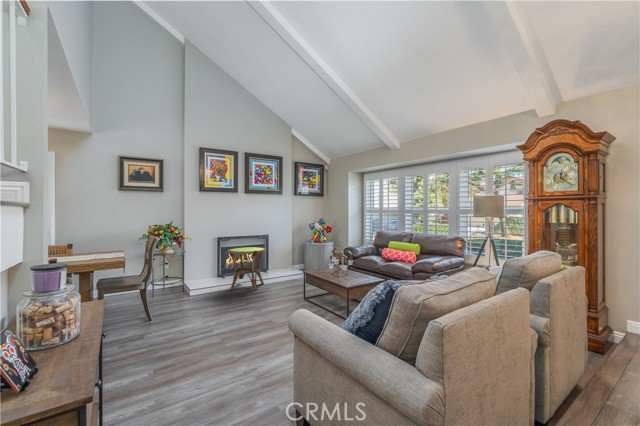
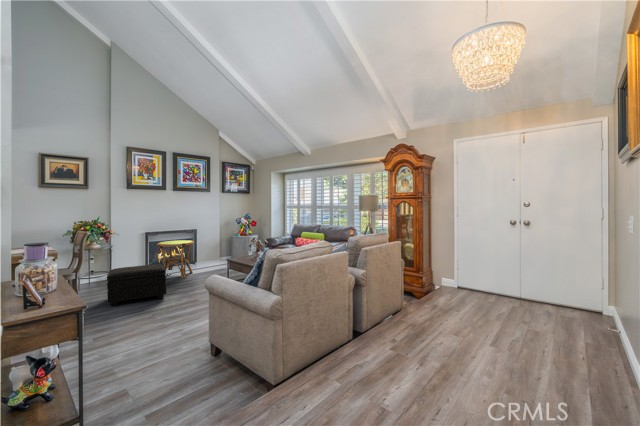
footstool: none [176,274,236,320] -> present [107,264,166,306]

